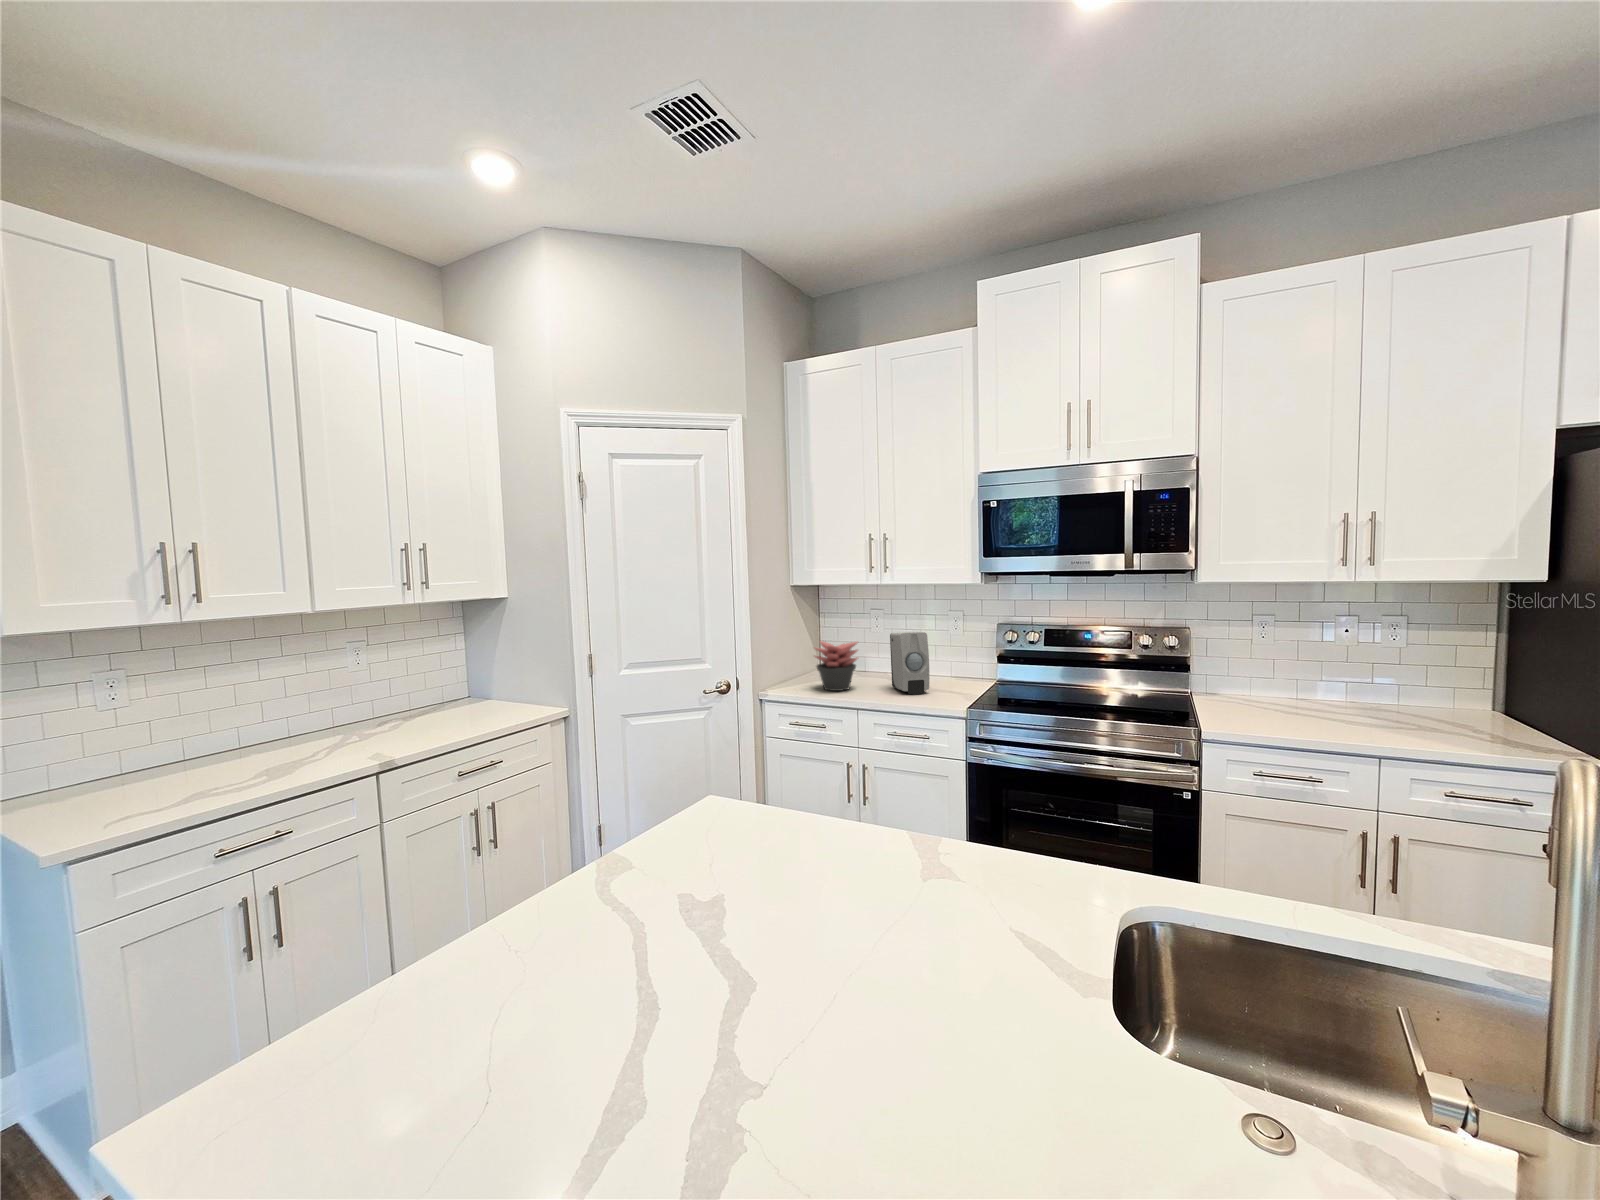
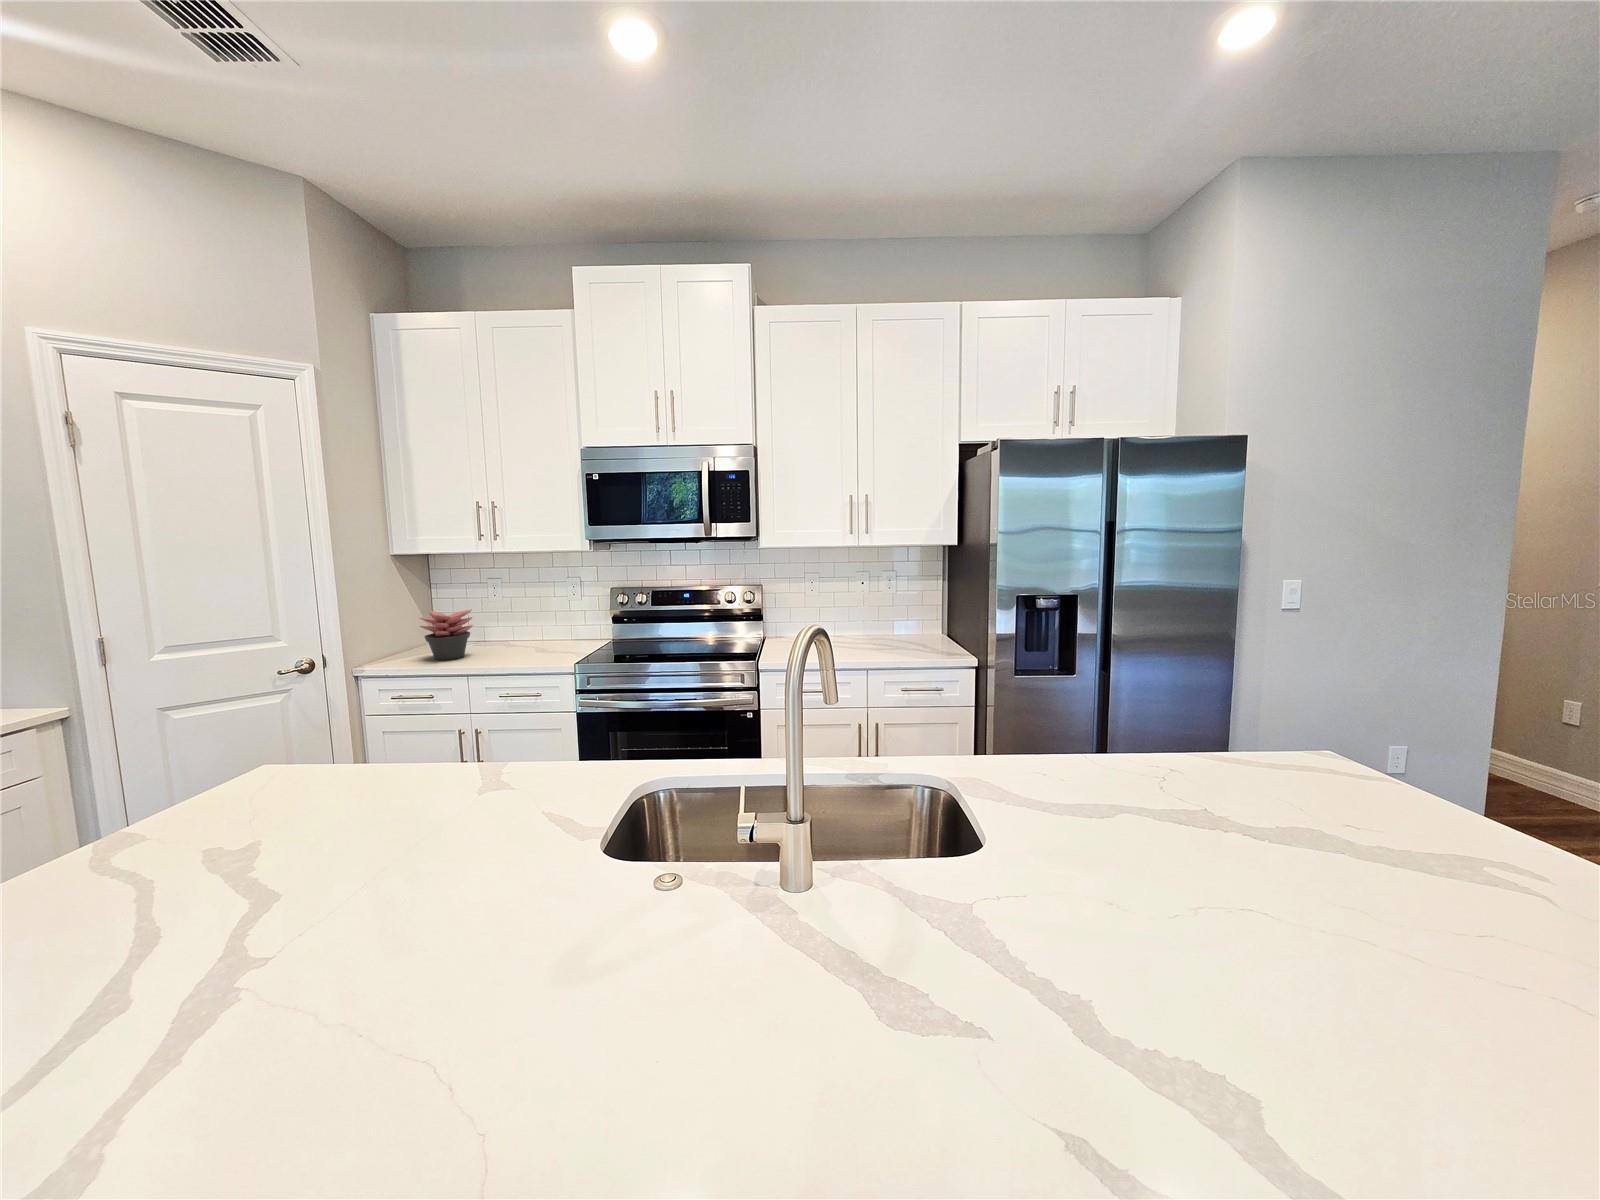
soap dispenser: present [890,632,929,694] -> none [506,597,545,656]

